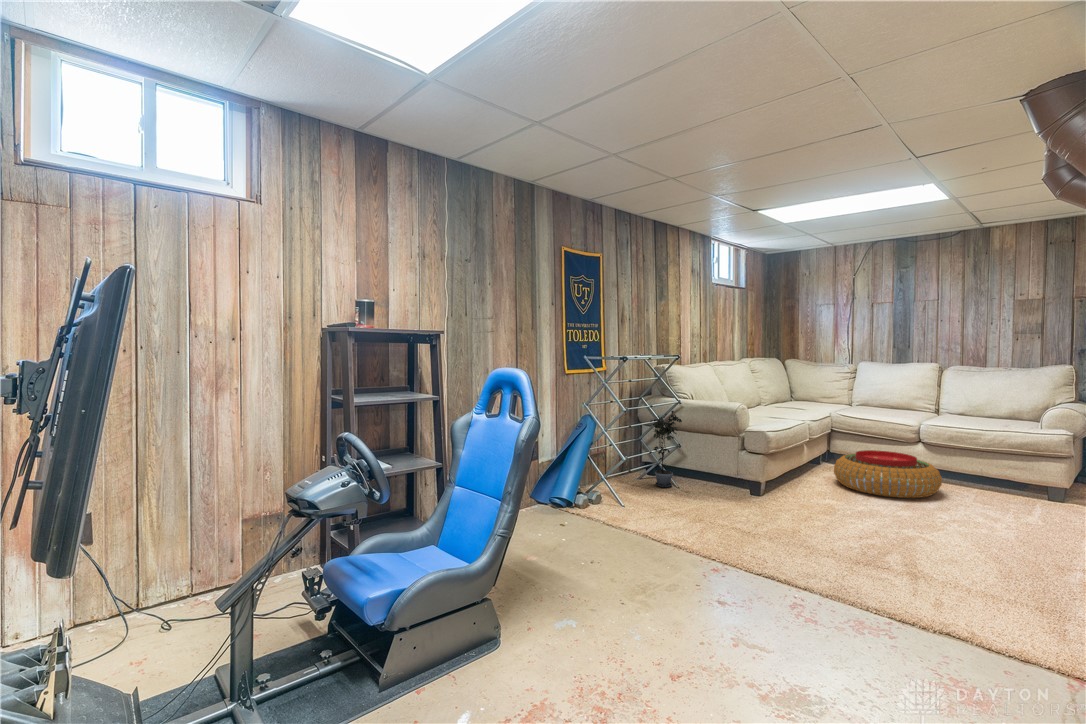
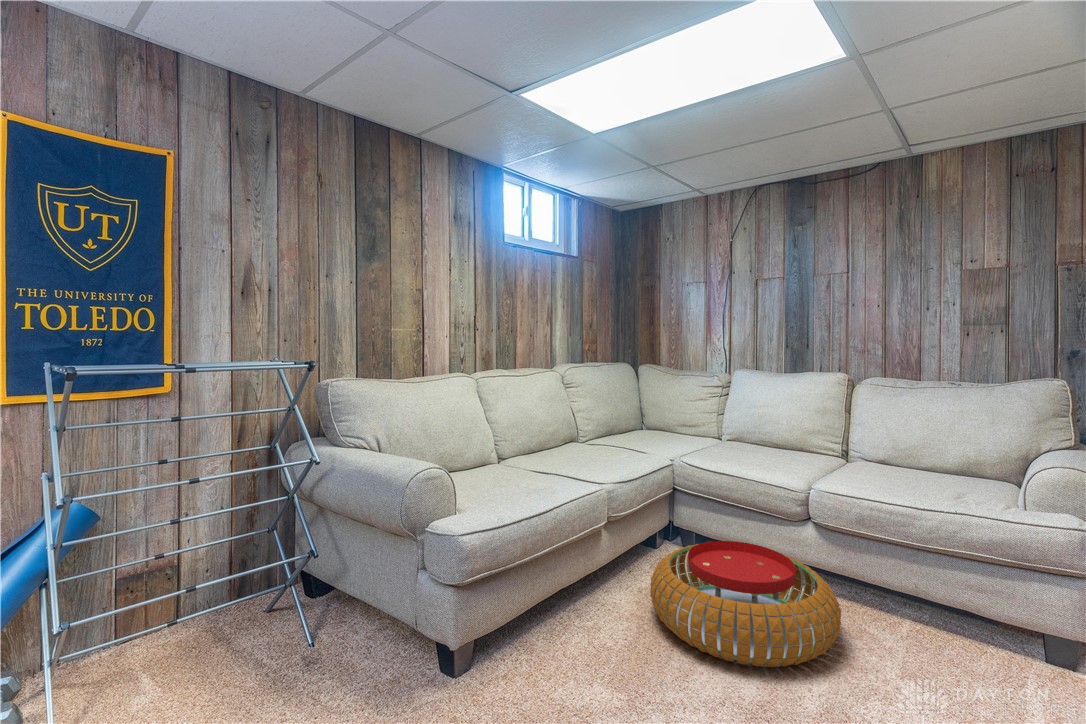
potted plant: present [650,411,682,487] -> none [256,481,348,641]

